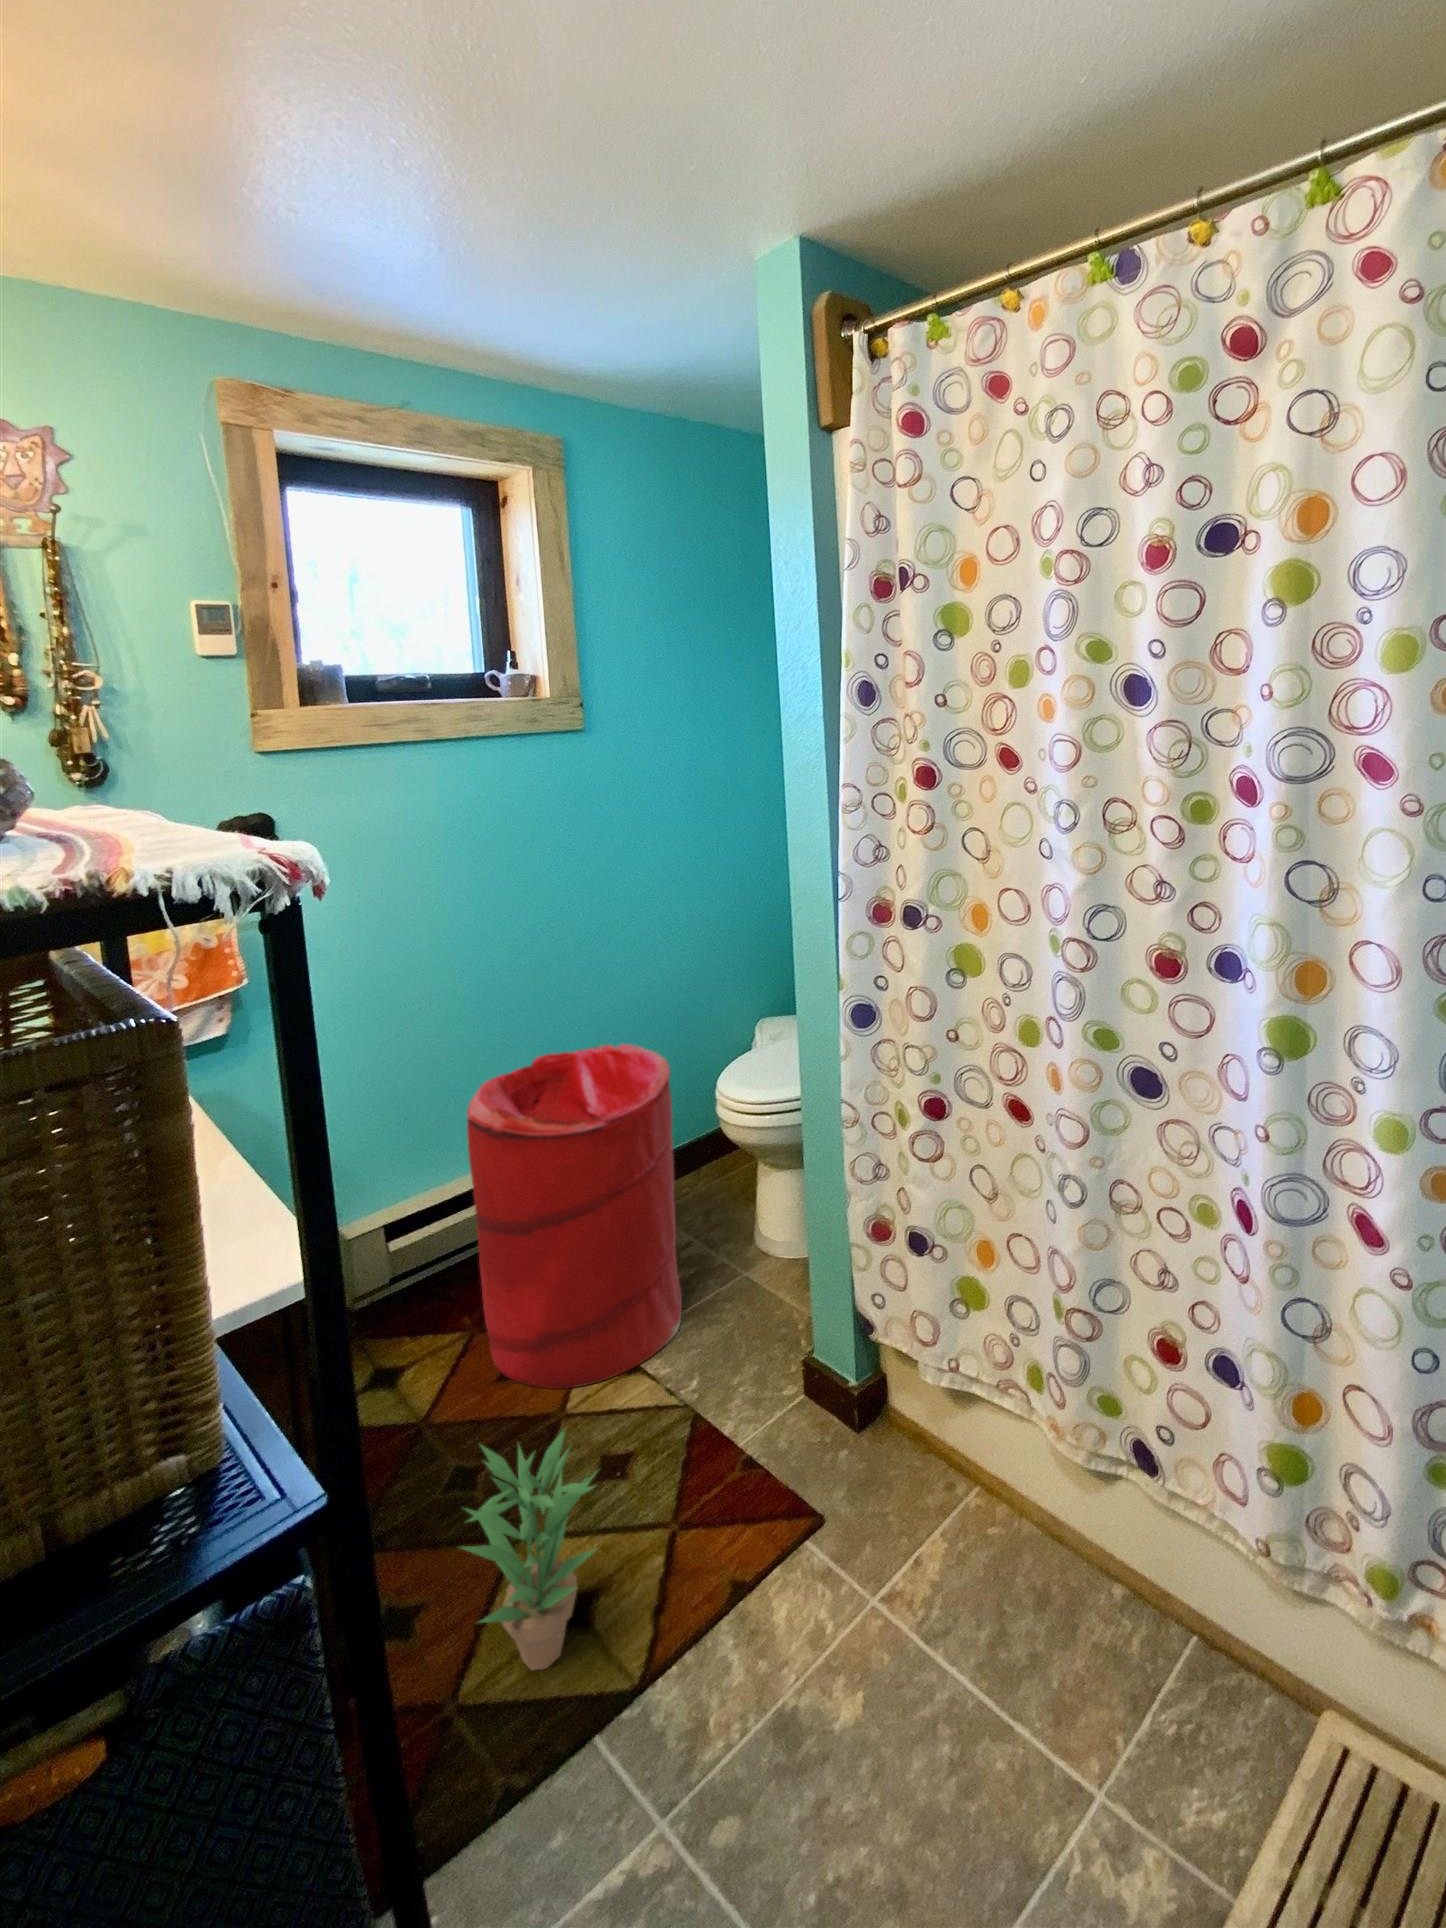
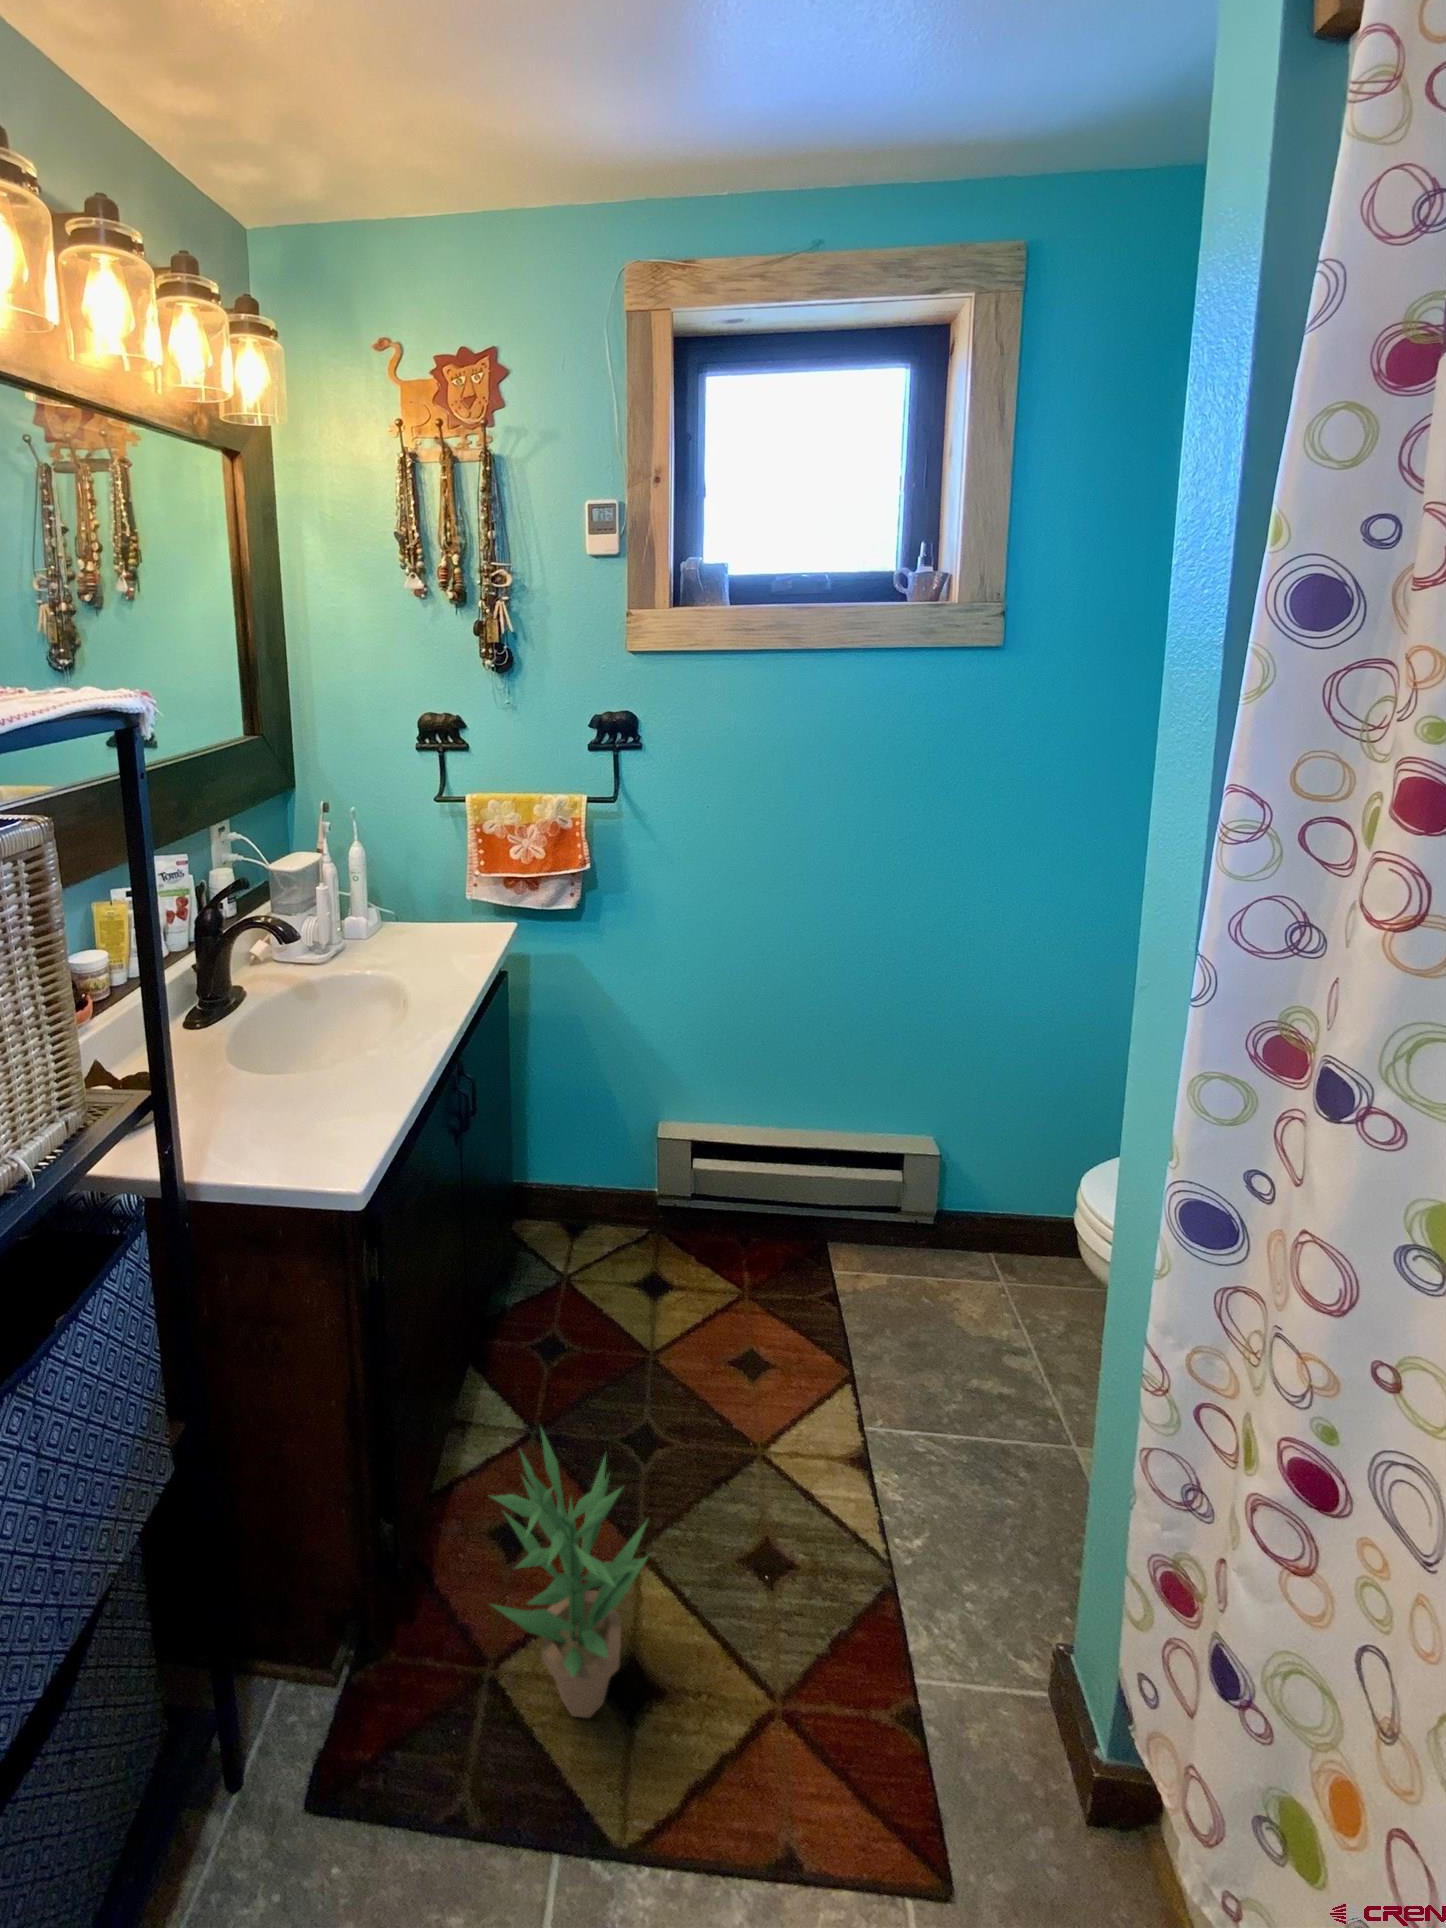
laundry hamper: present [467,1044,682,1389] -> none [740,1035,995,1466]

